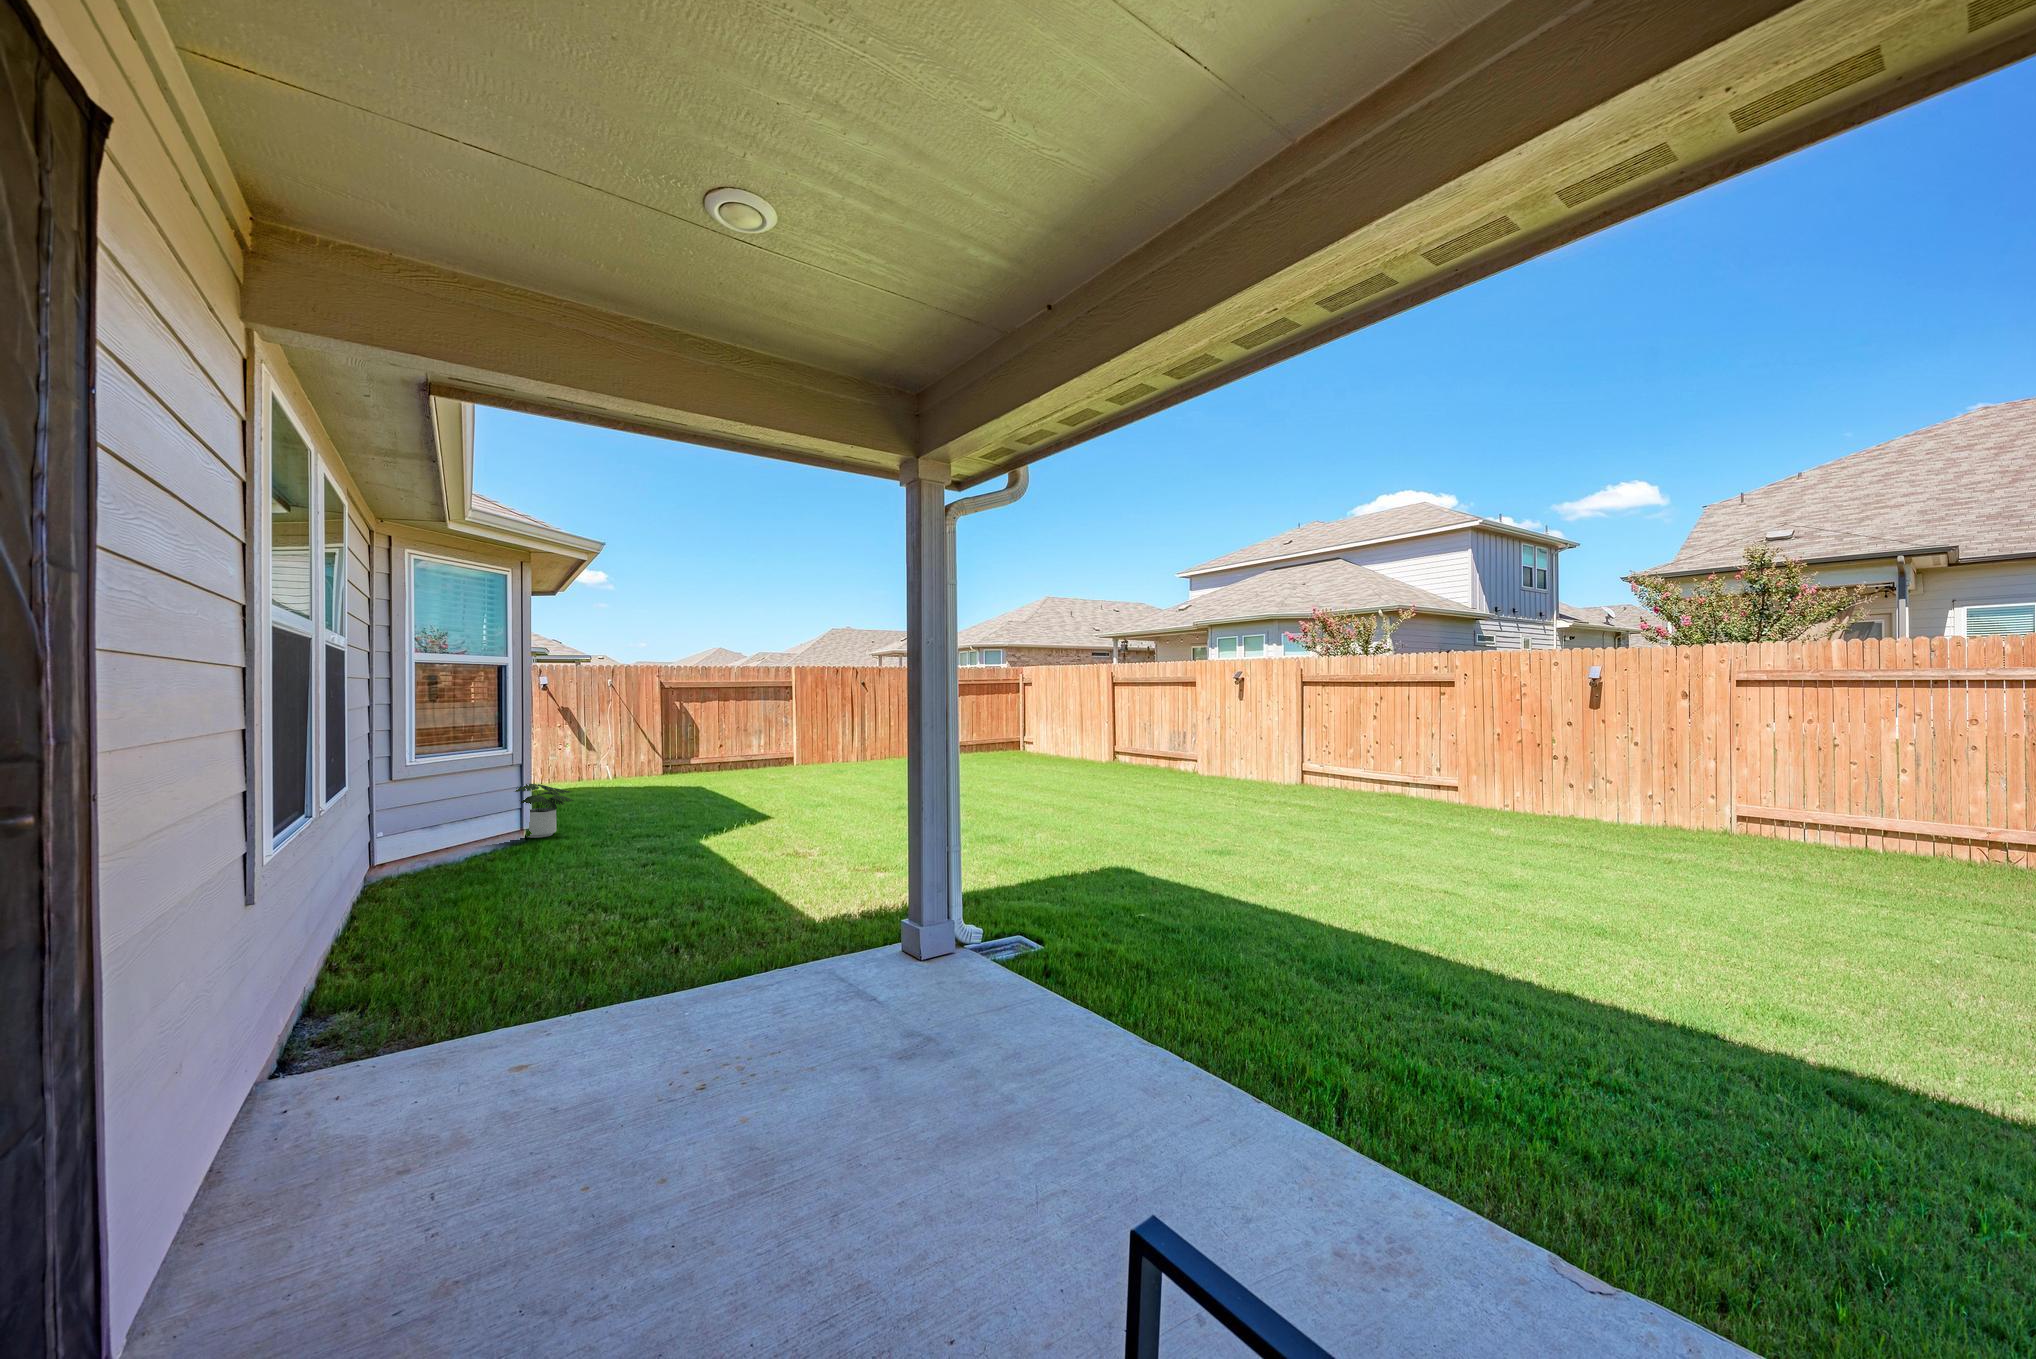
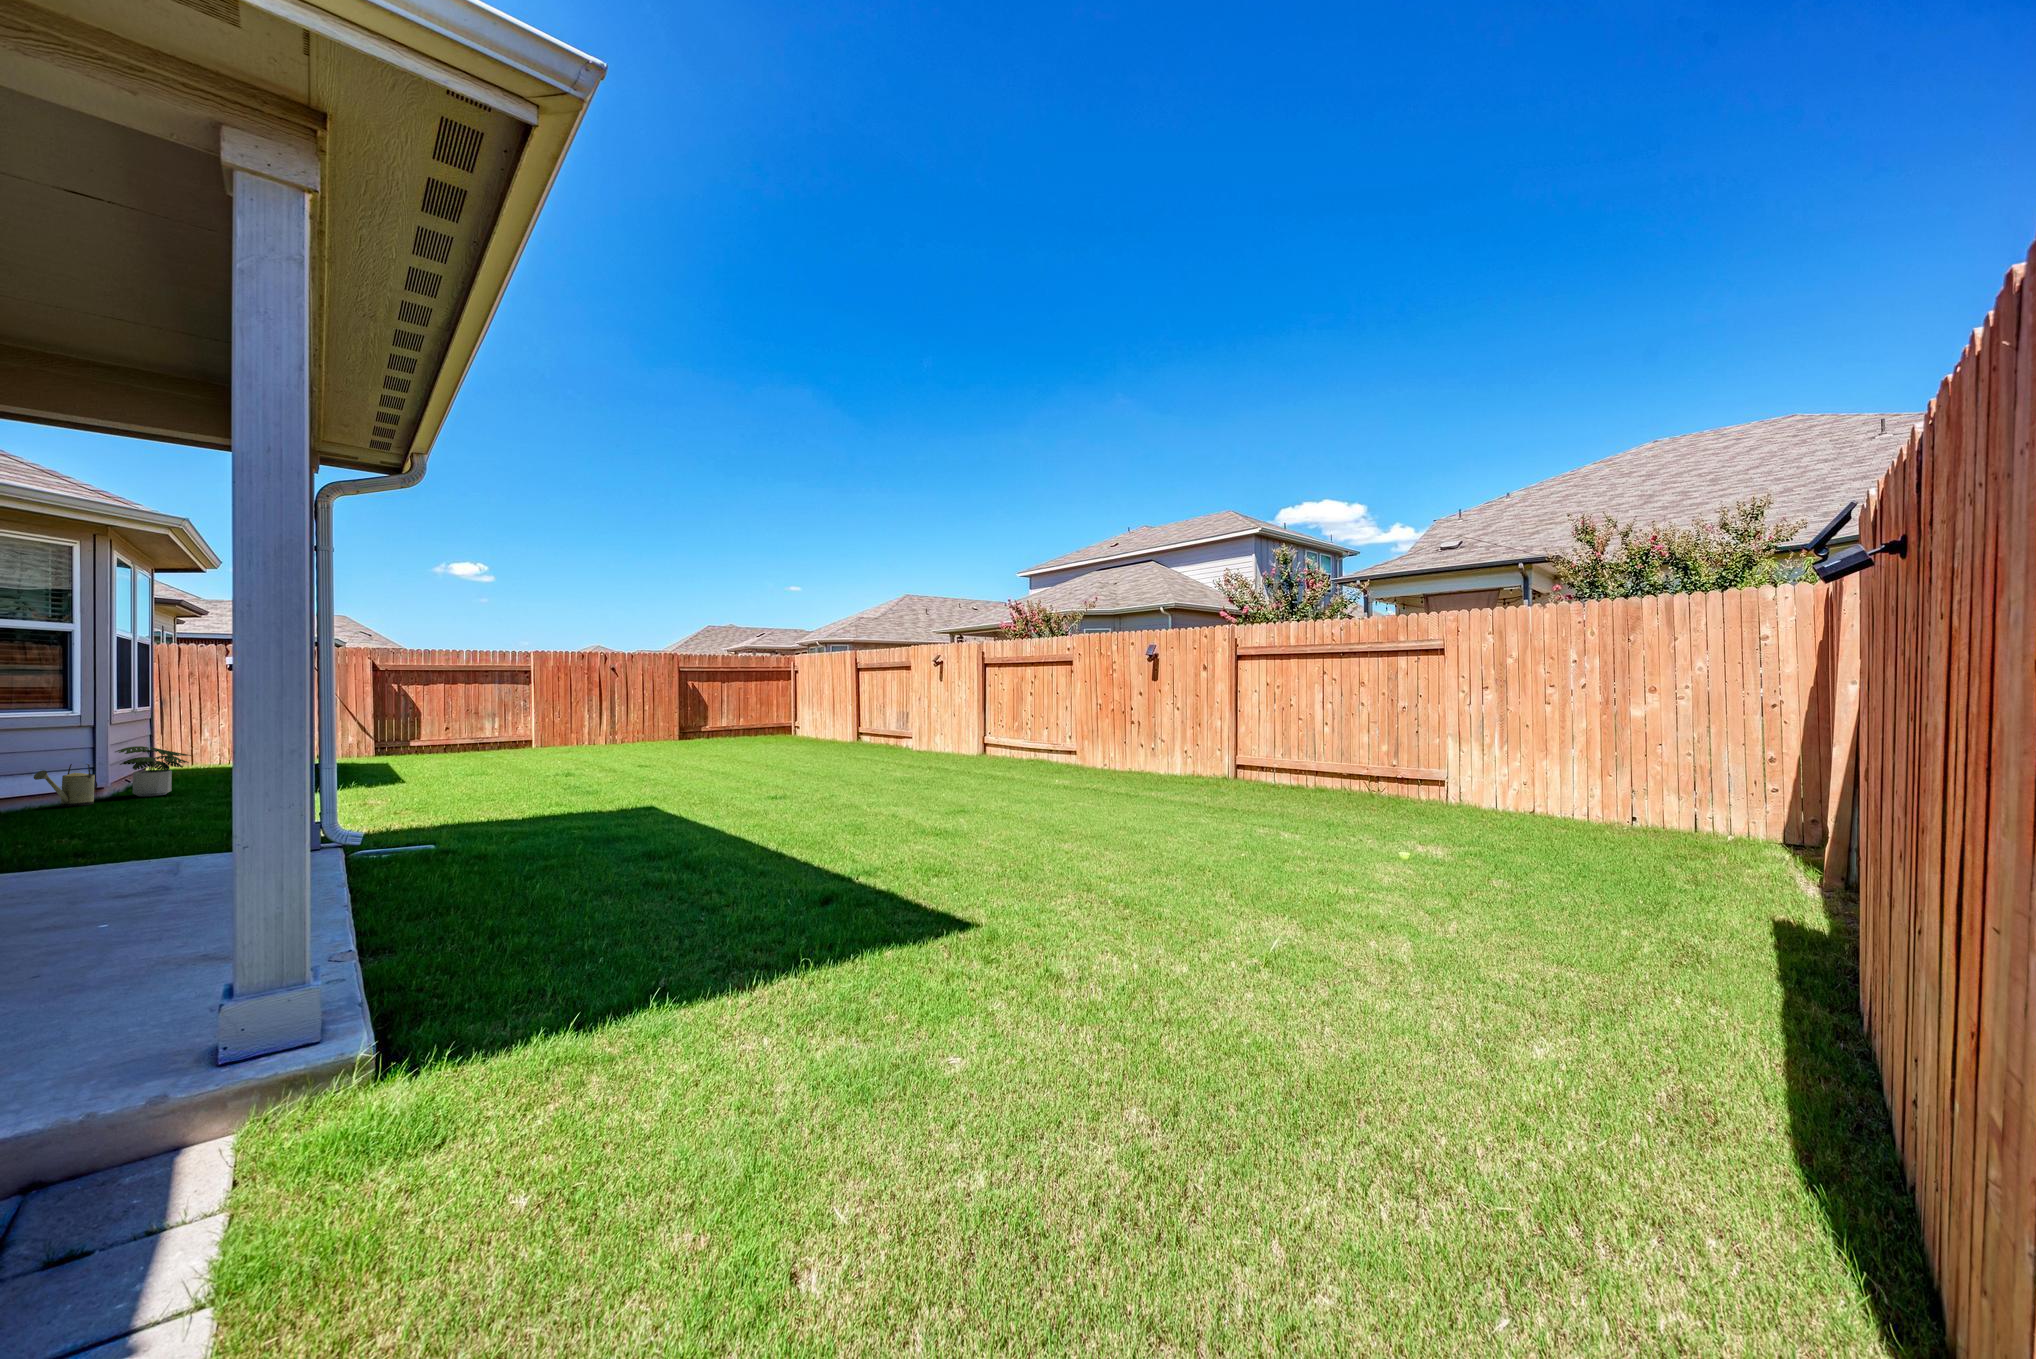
watering can: none [456,807,504,854] -> present [34,764,97,806]

